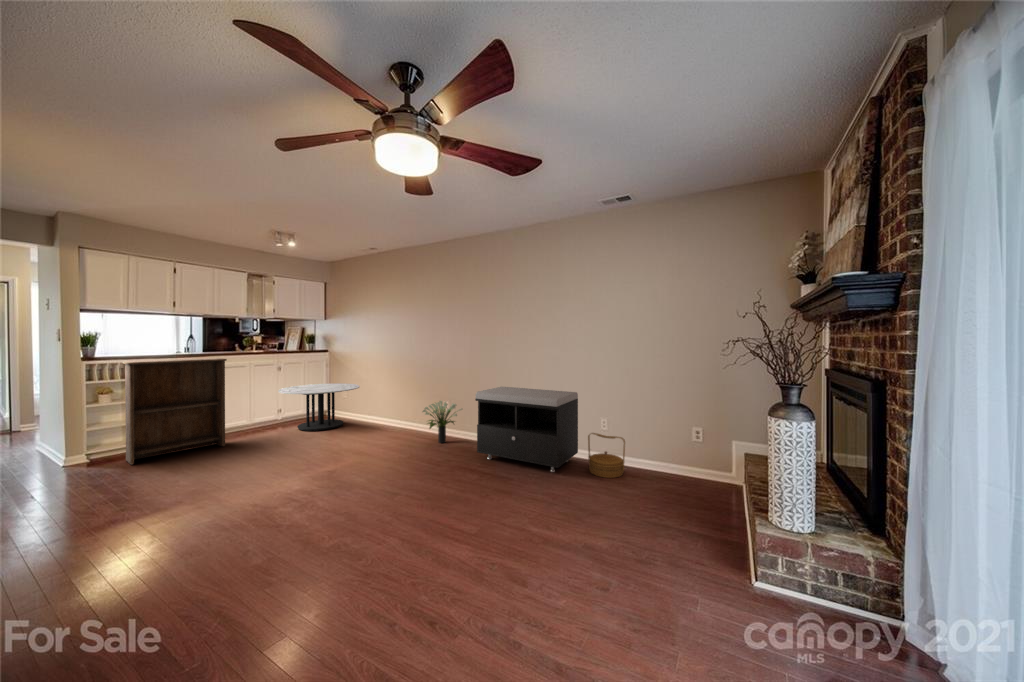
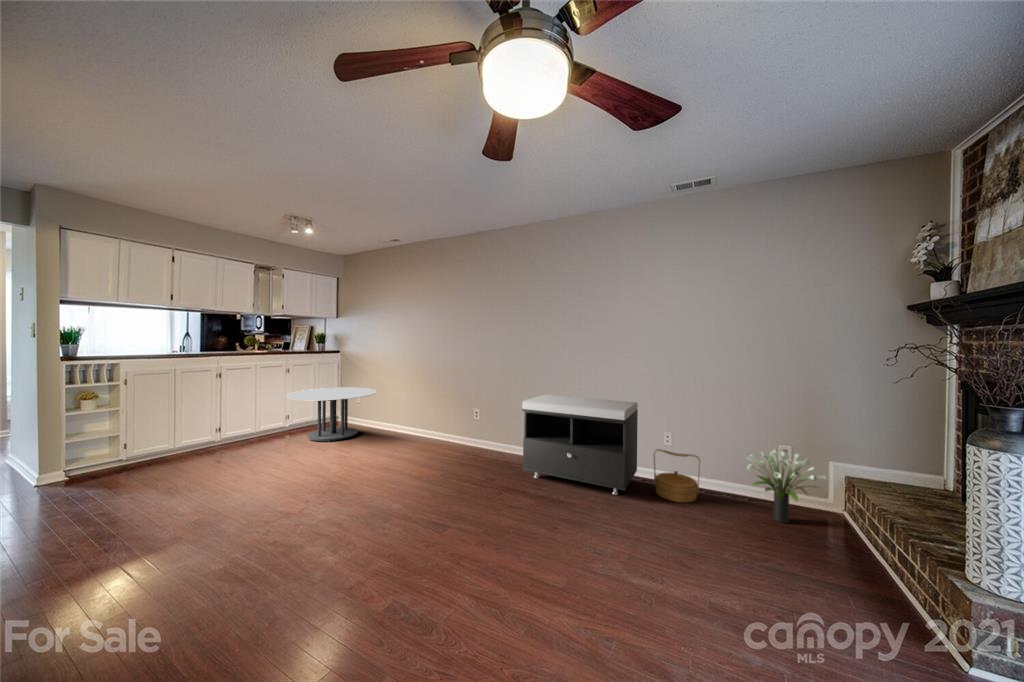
bookshelf: present [123,358,227,465] -> none [111,359,232,484]
potted plant: present [423,401,462,443] -> present [746,449,826,523]

